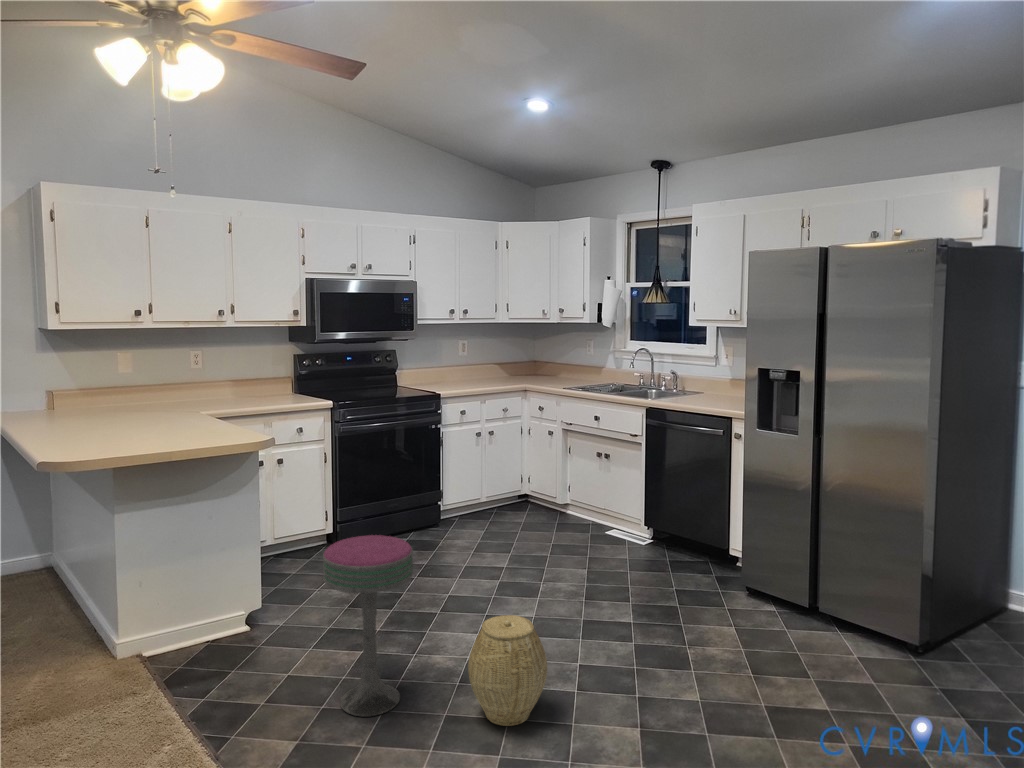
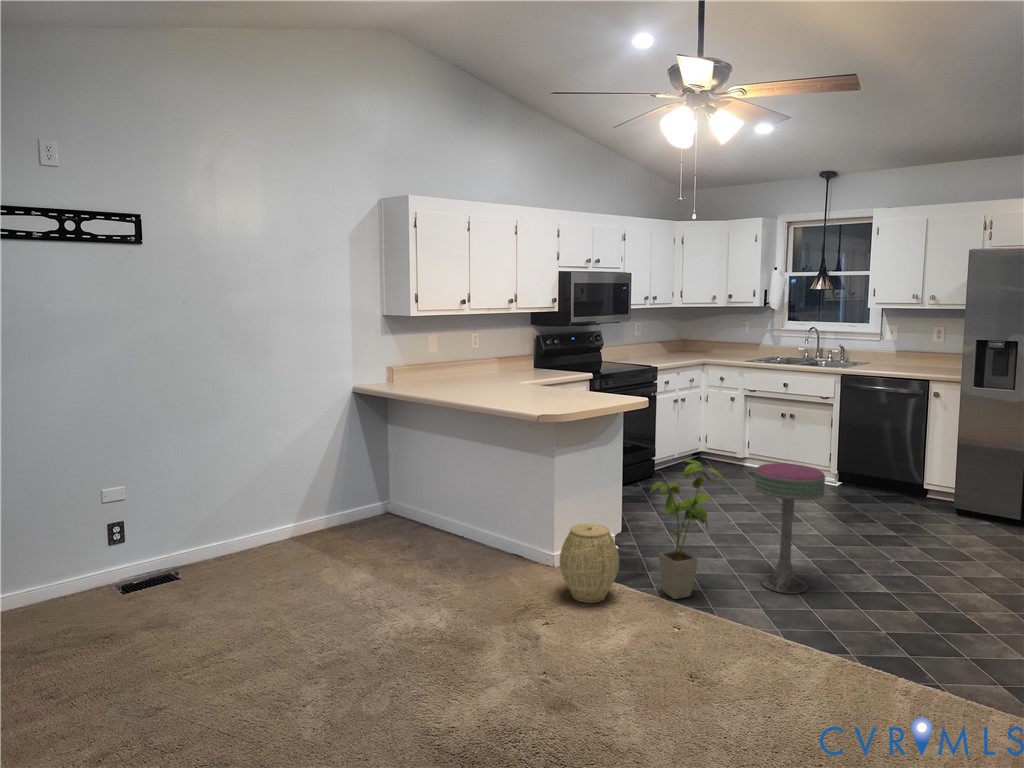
house plant: none [170,532,276,716] -> present [650,460,725,599]
woven basket: present [468,615,547,726] -> present [560,524,619,603]

